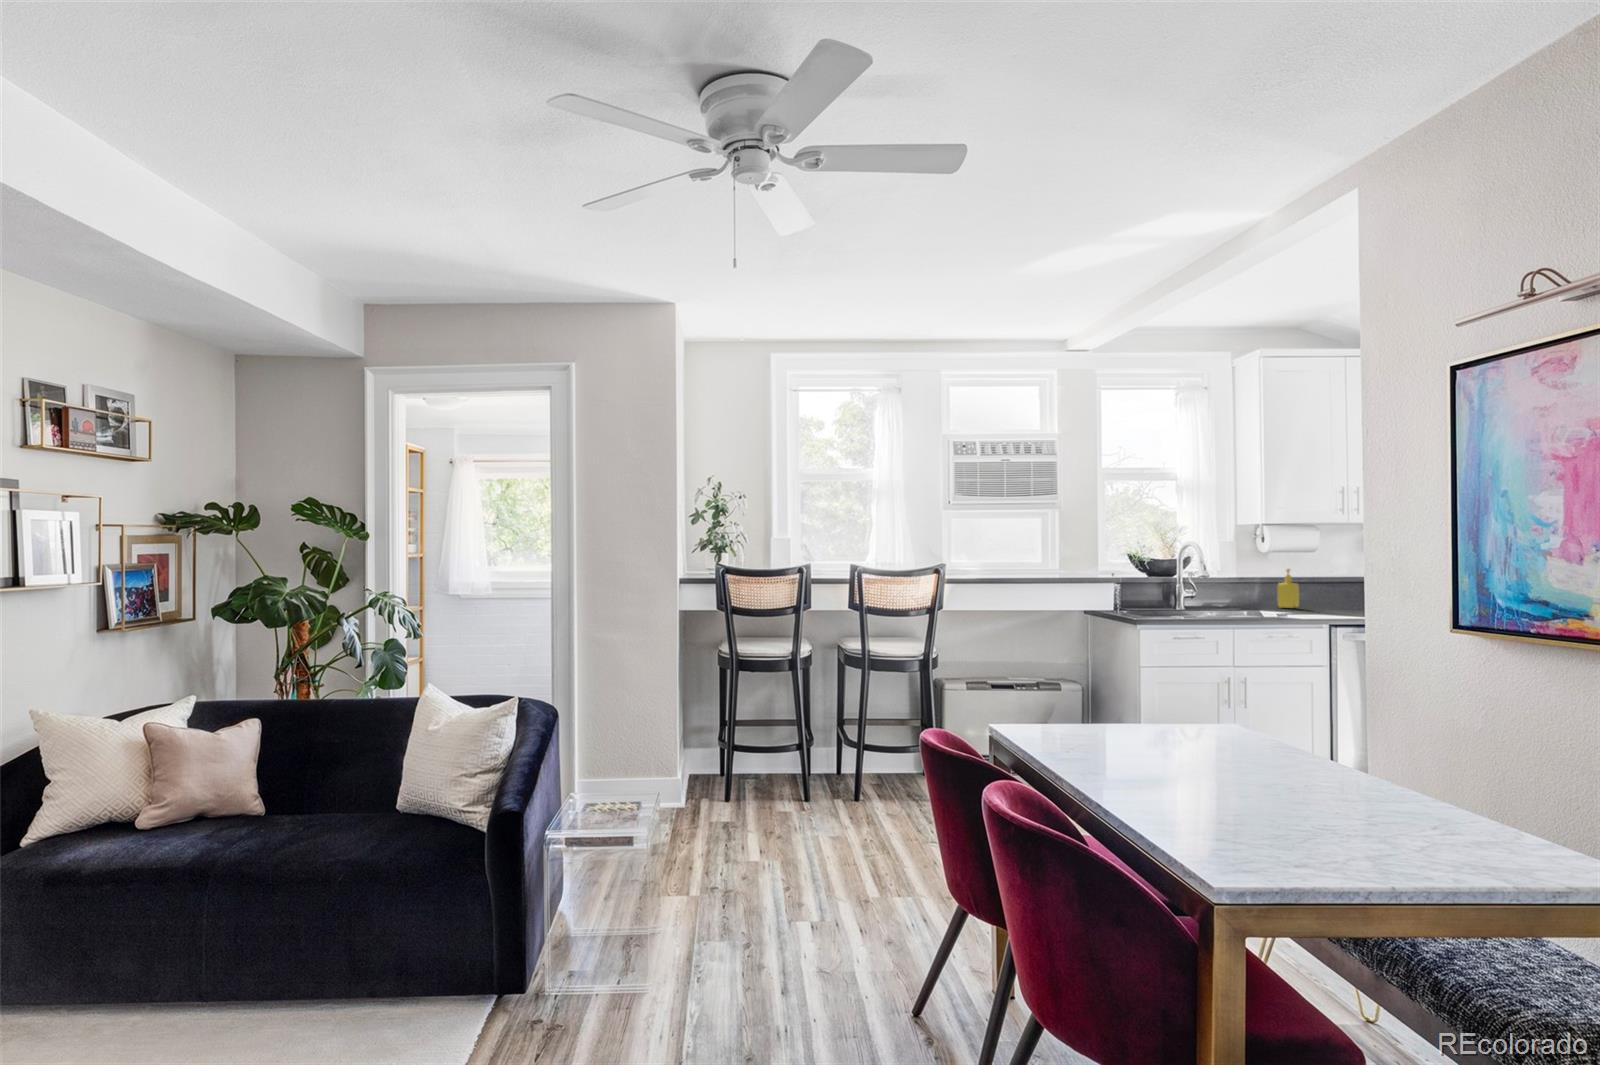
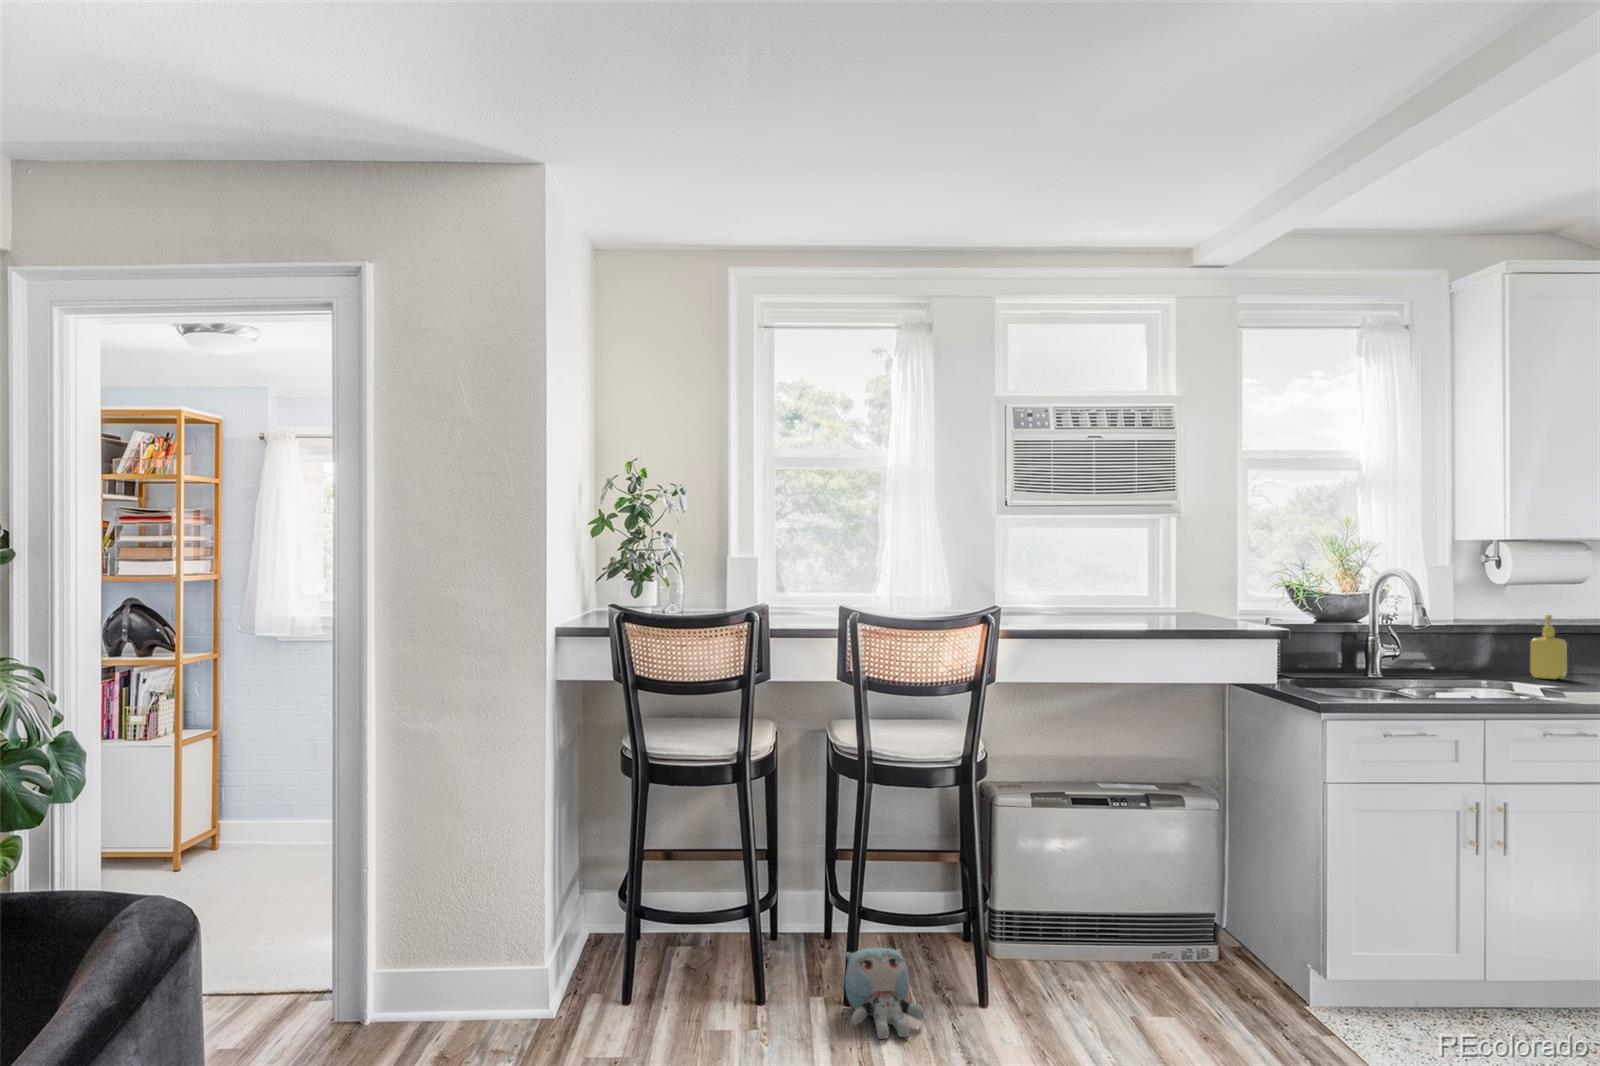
plush toy: none [855,767,903,815] -> present [845,948,924,1039]

